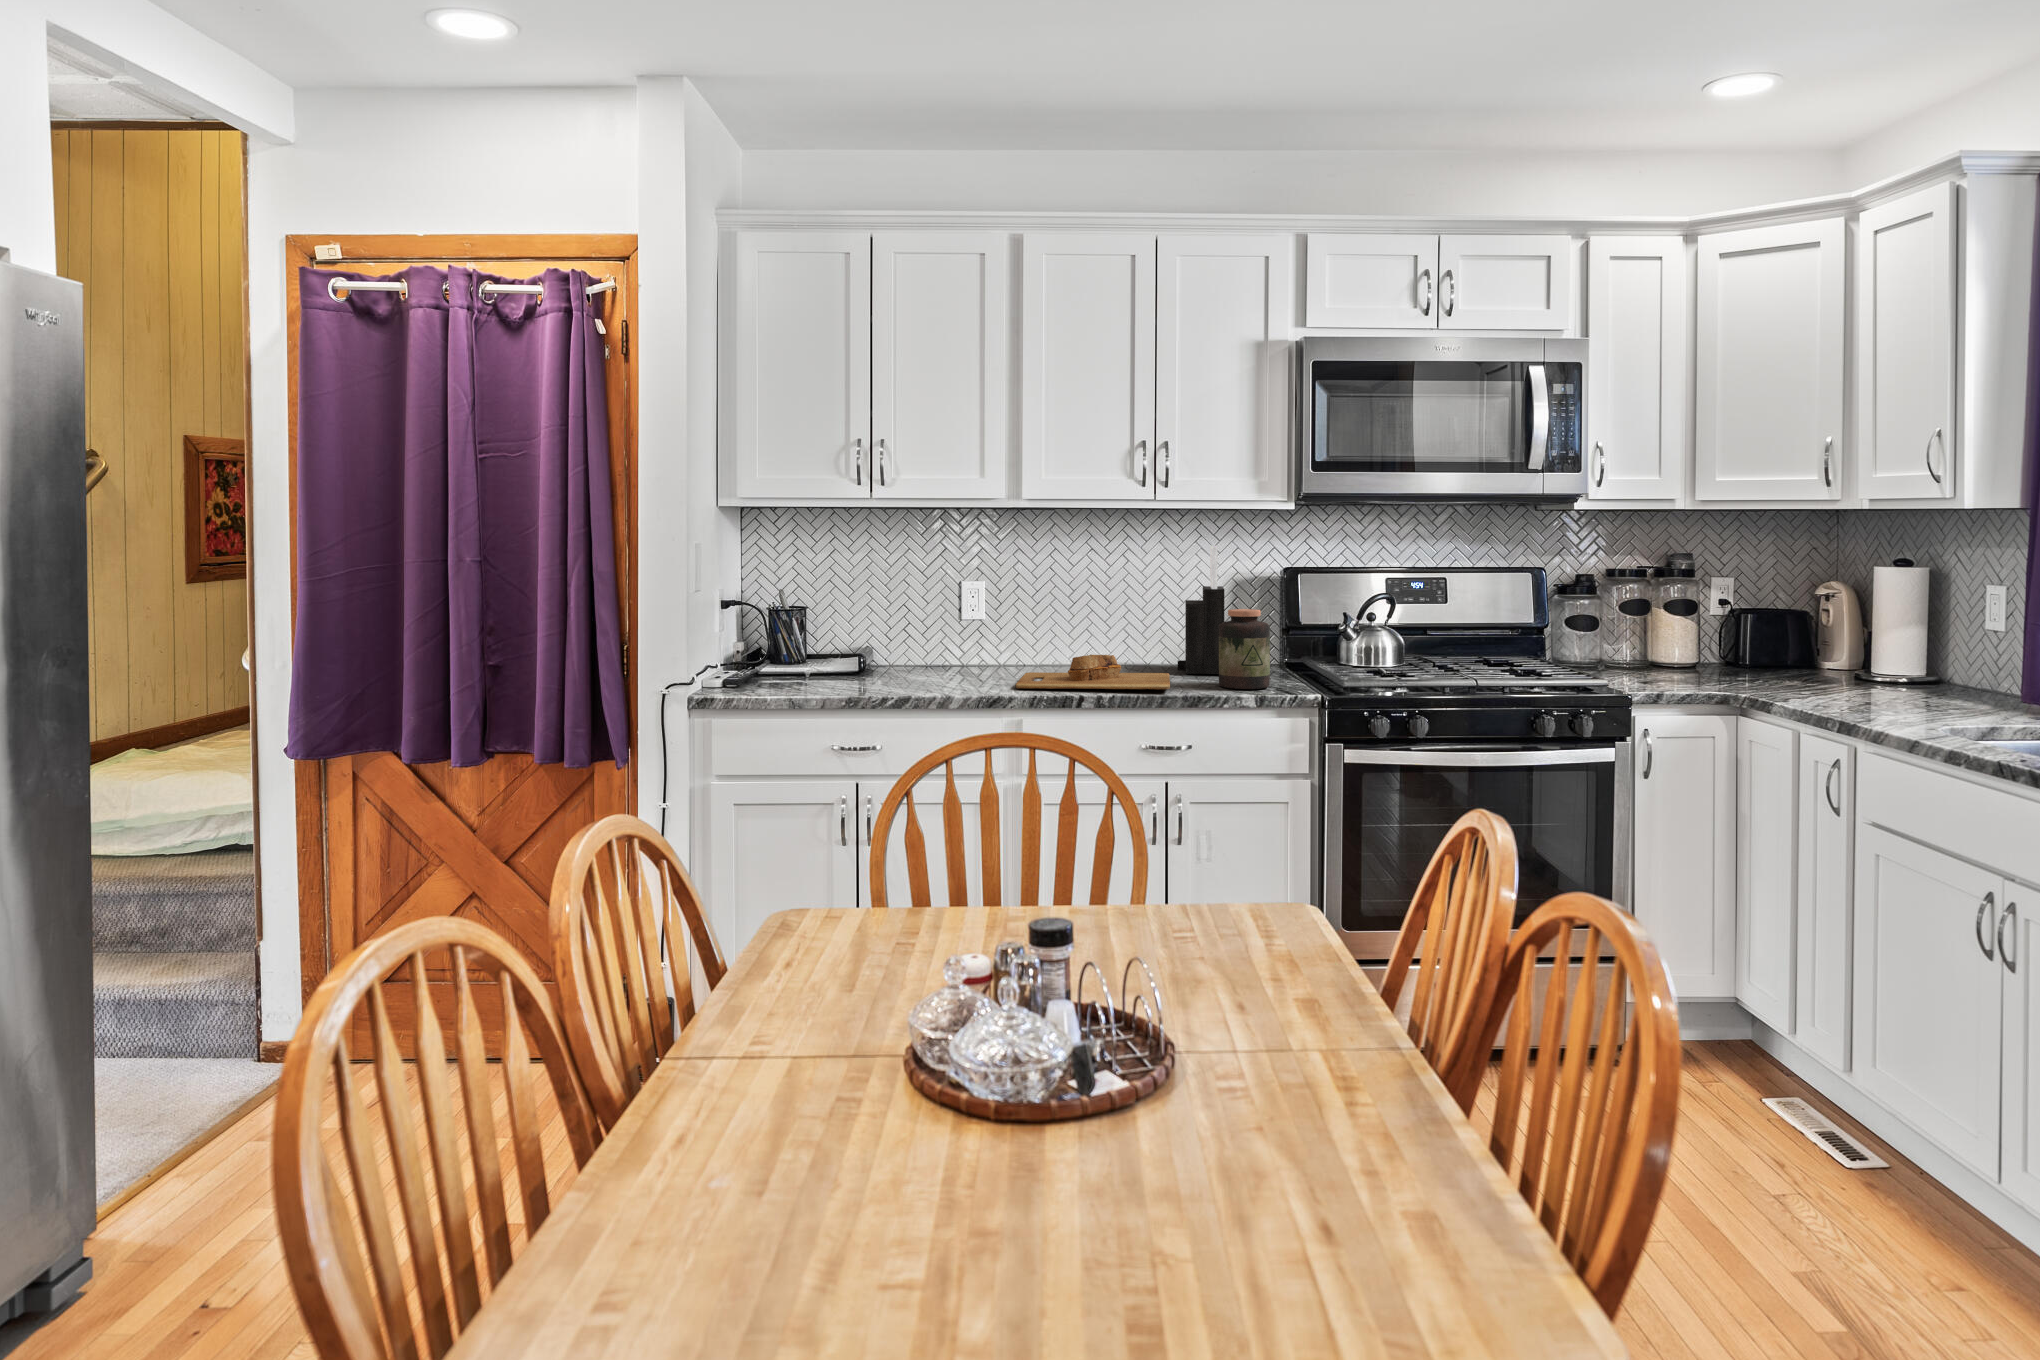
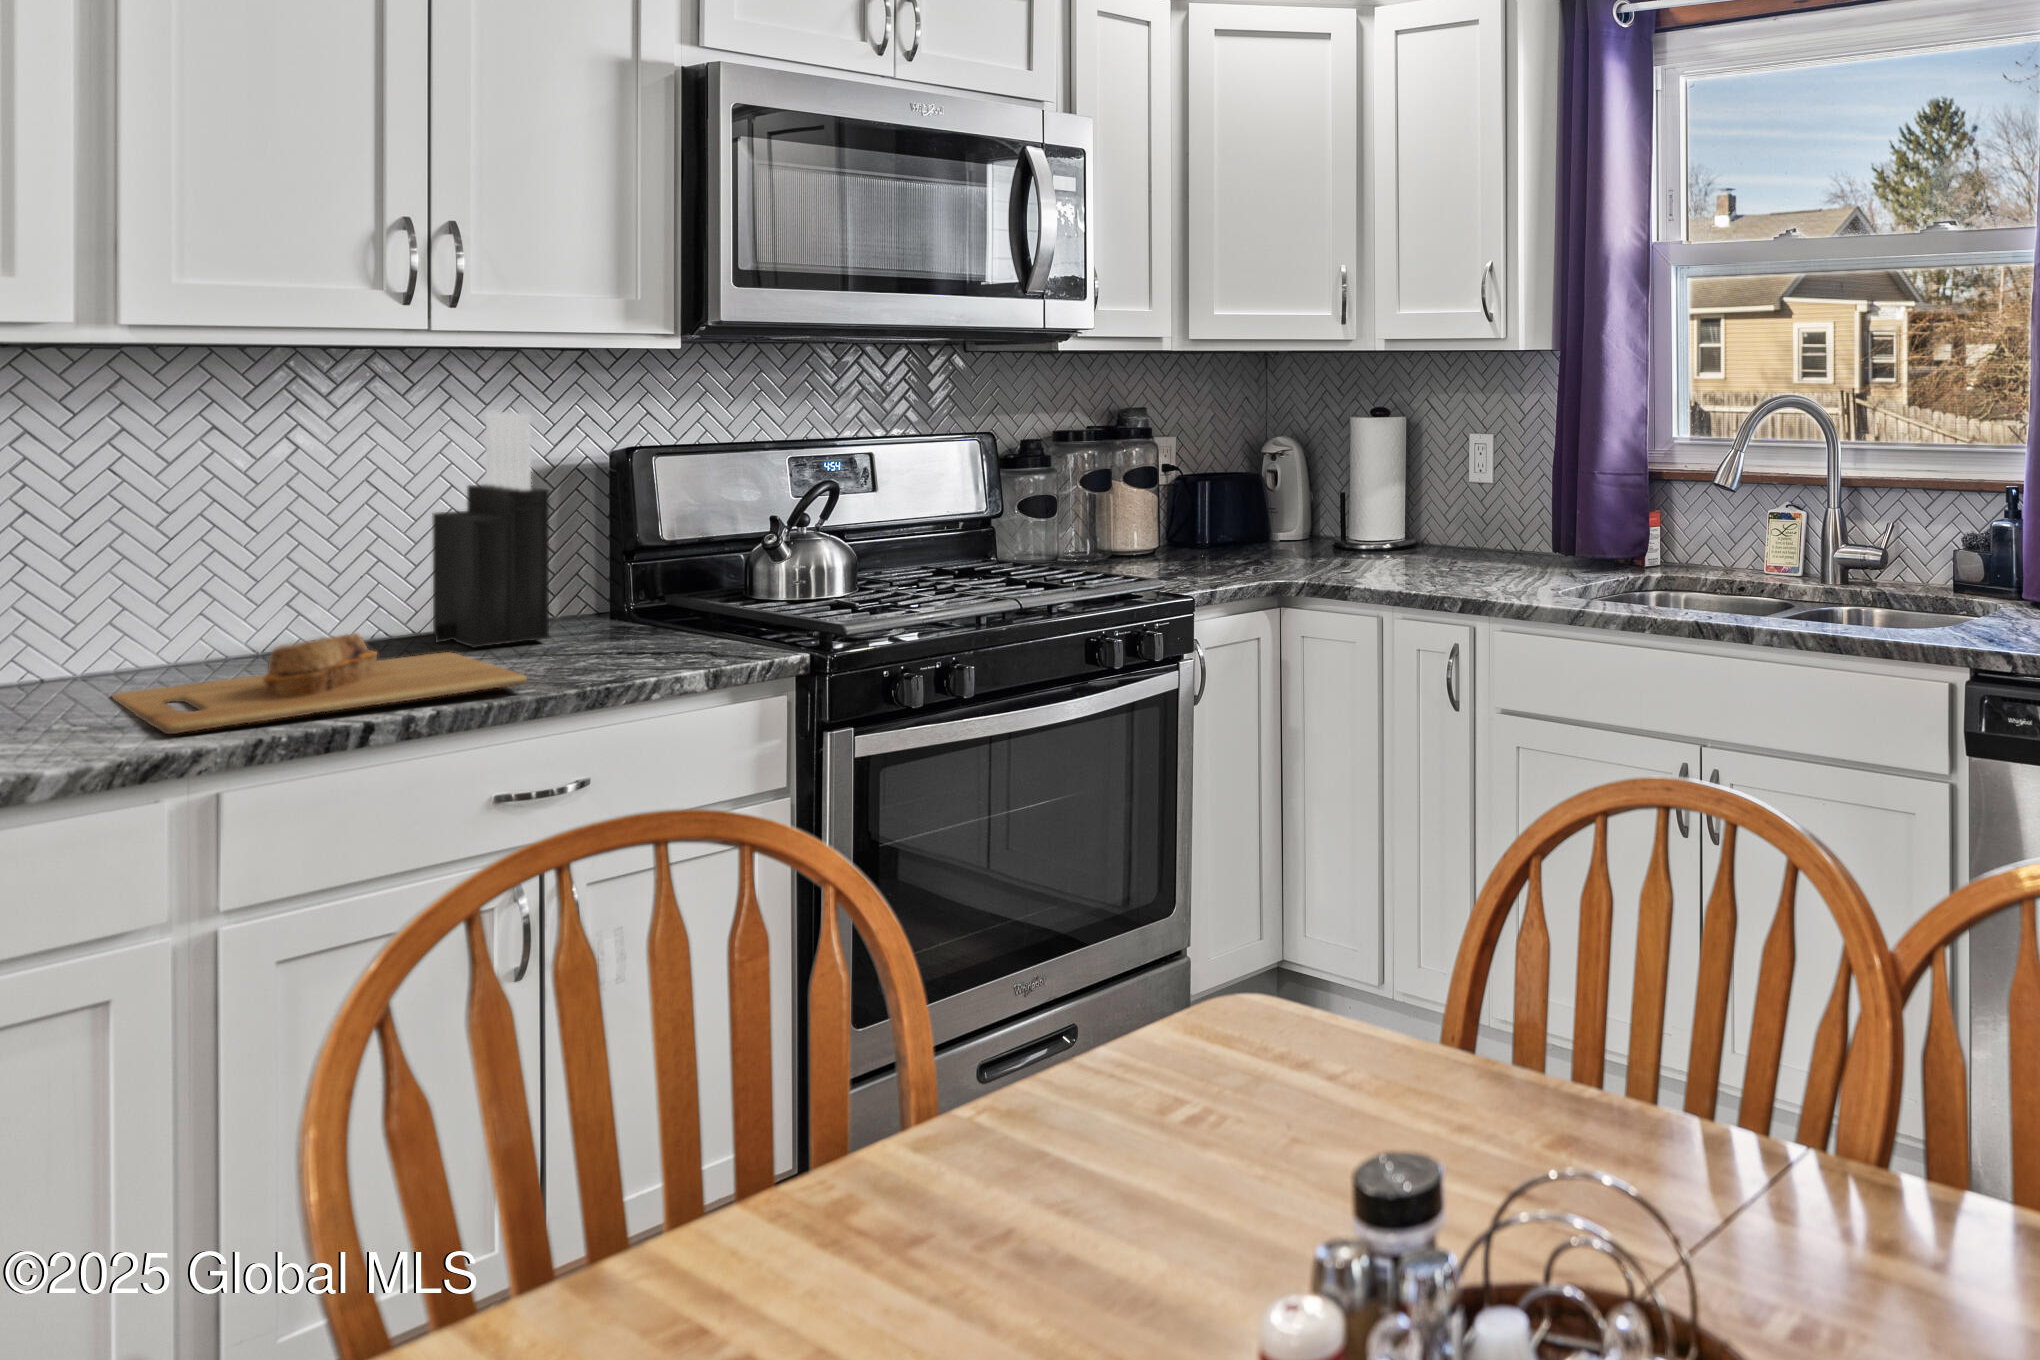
jar: present [1219,609,1270,689] -> none [578,521,677,664]

